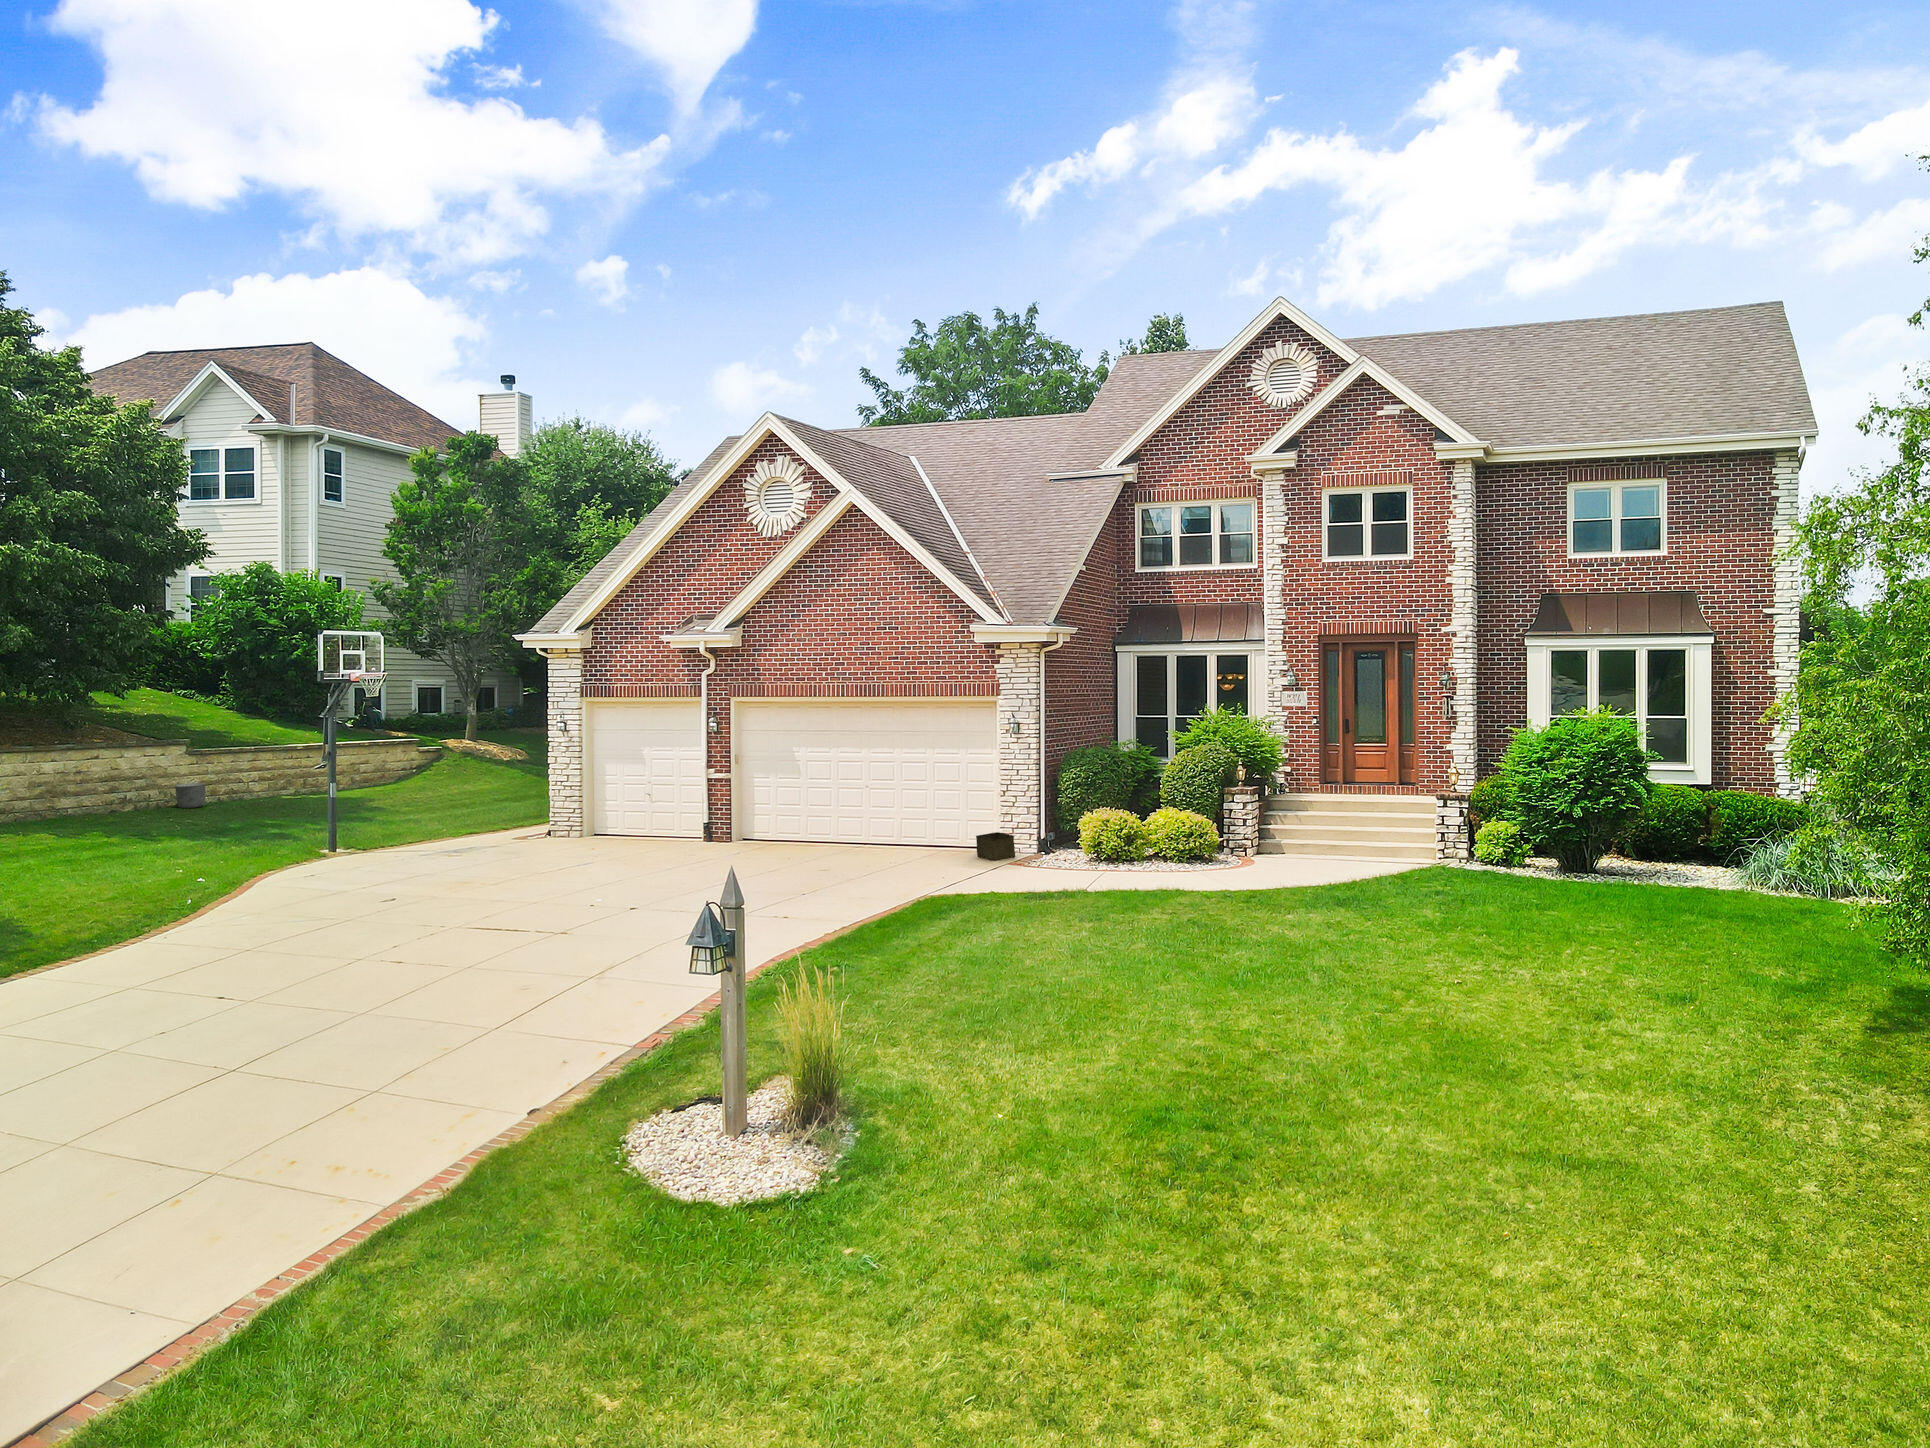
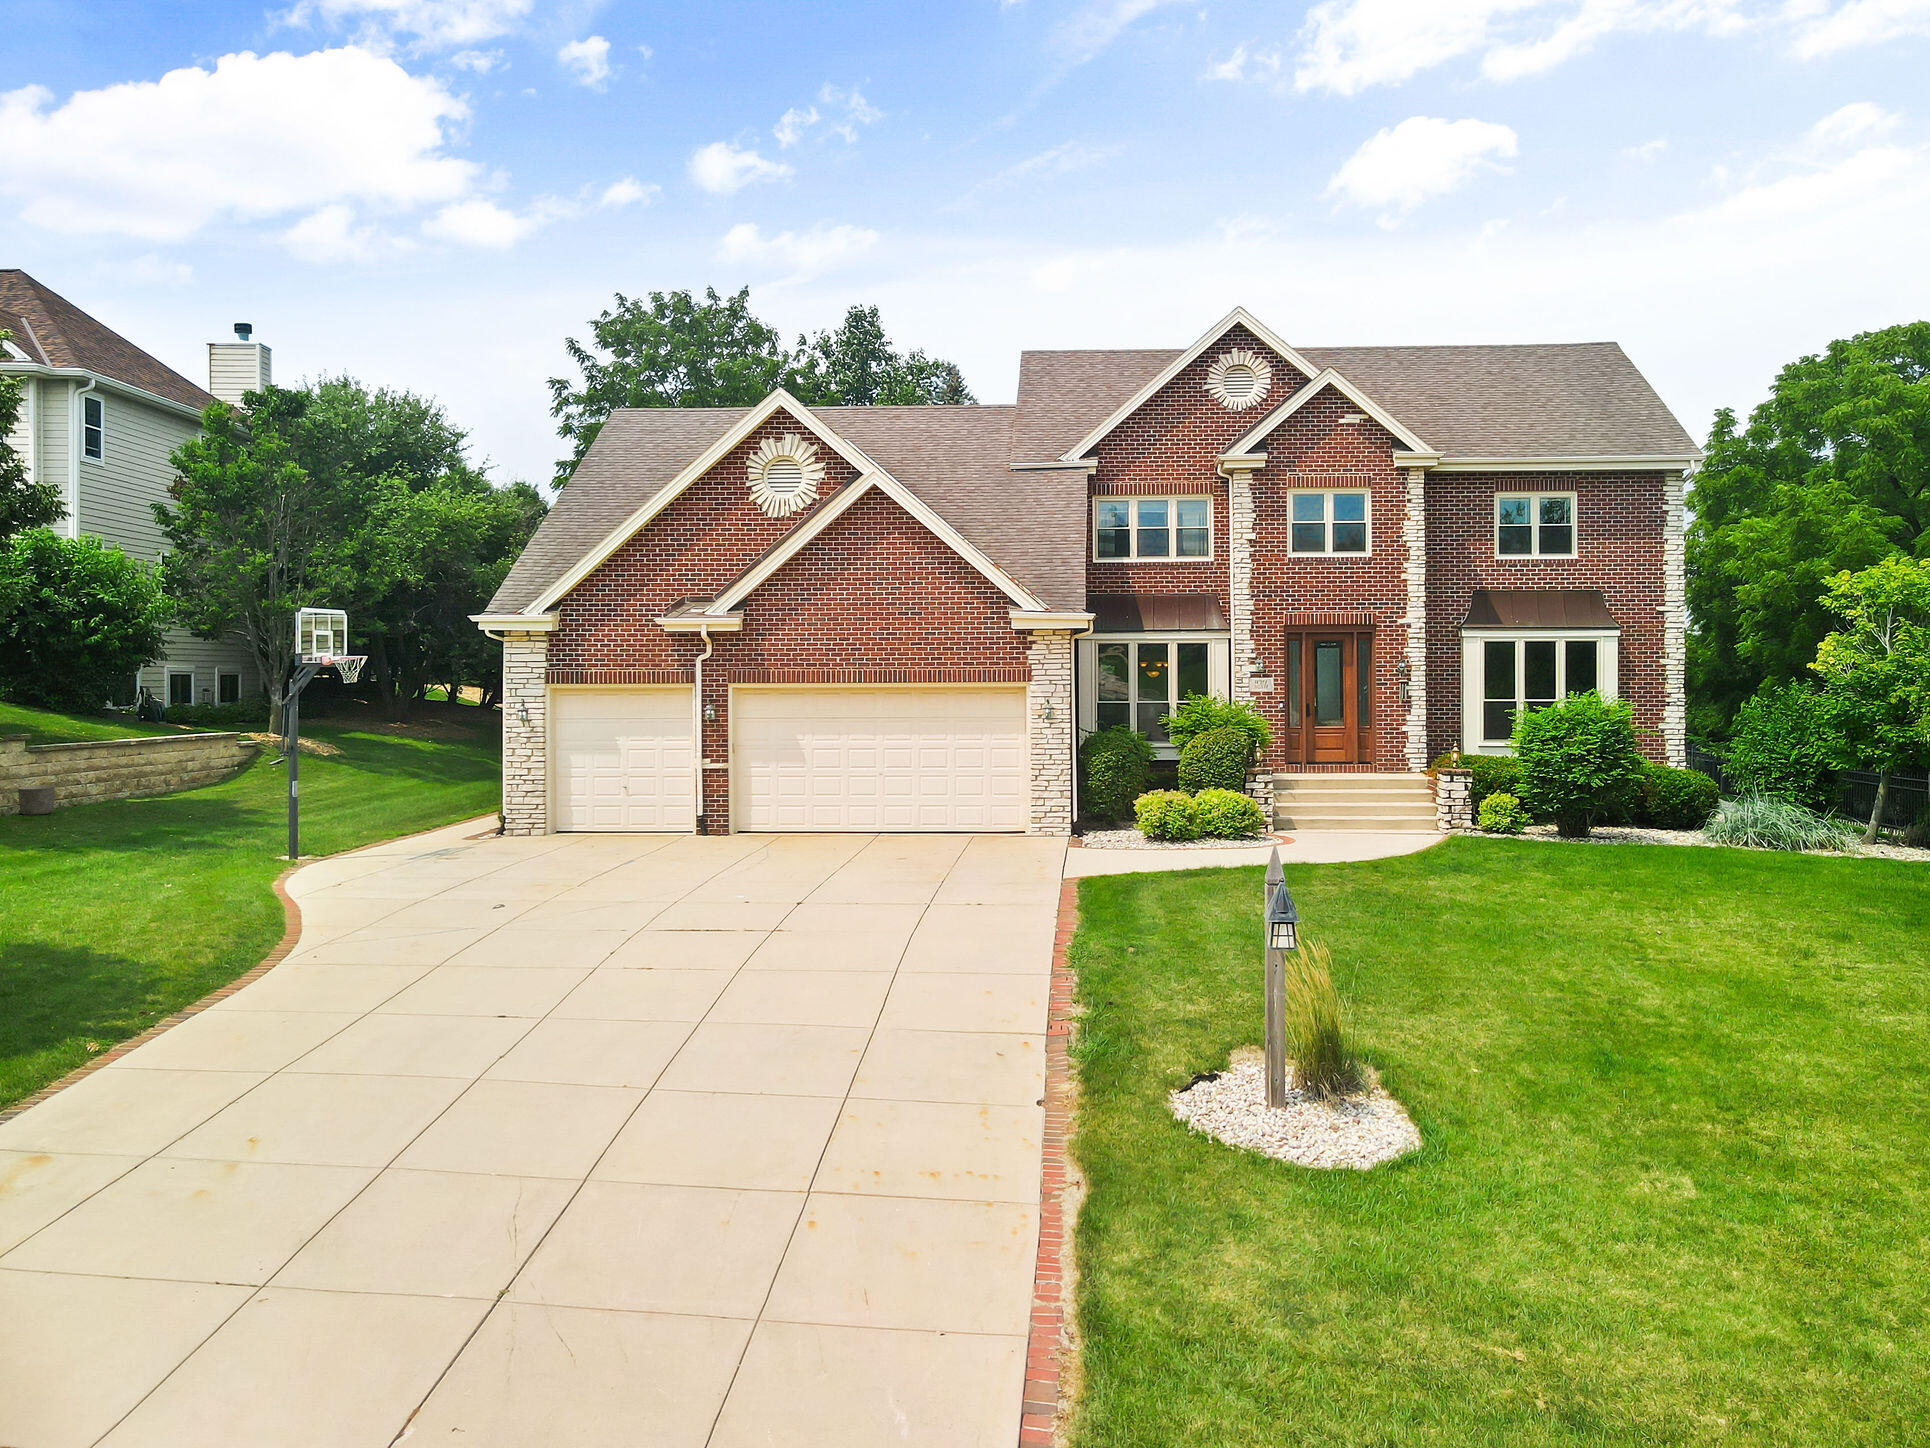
storage bin: present [976,832,1015,861] -> none [1017,815,1054,842]

